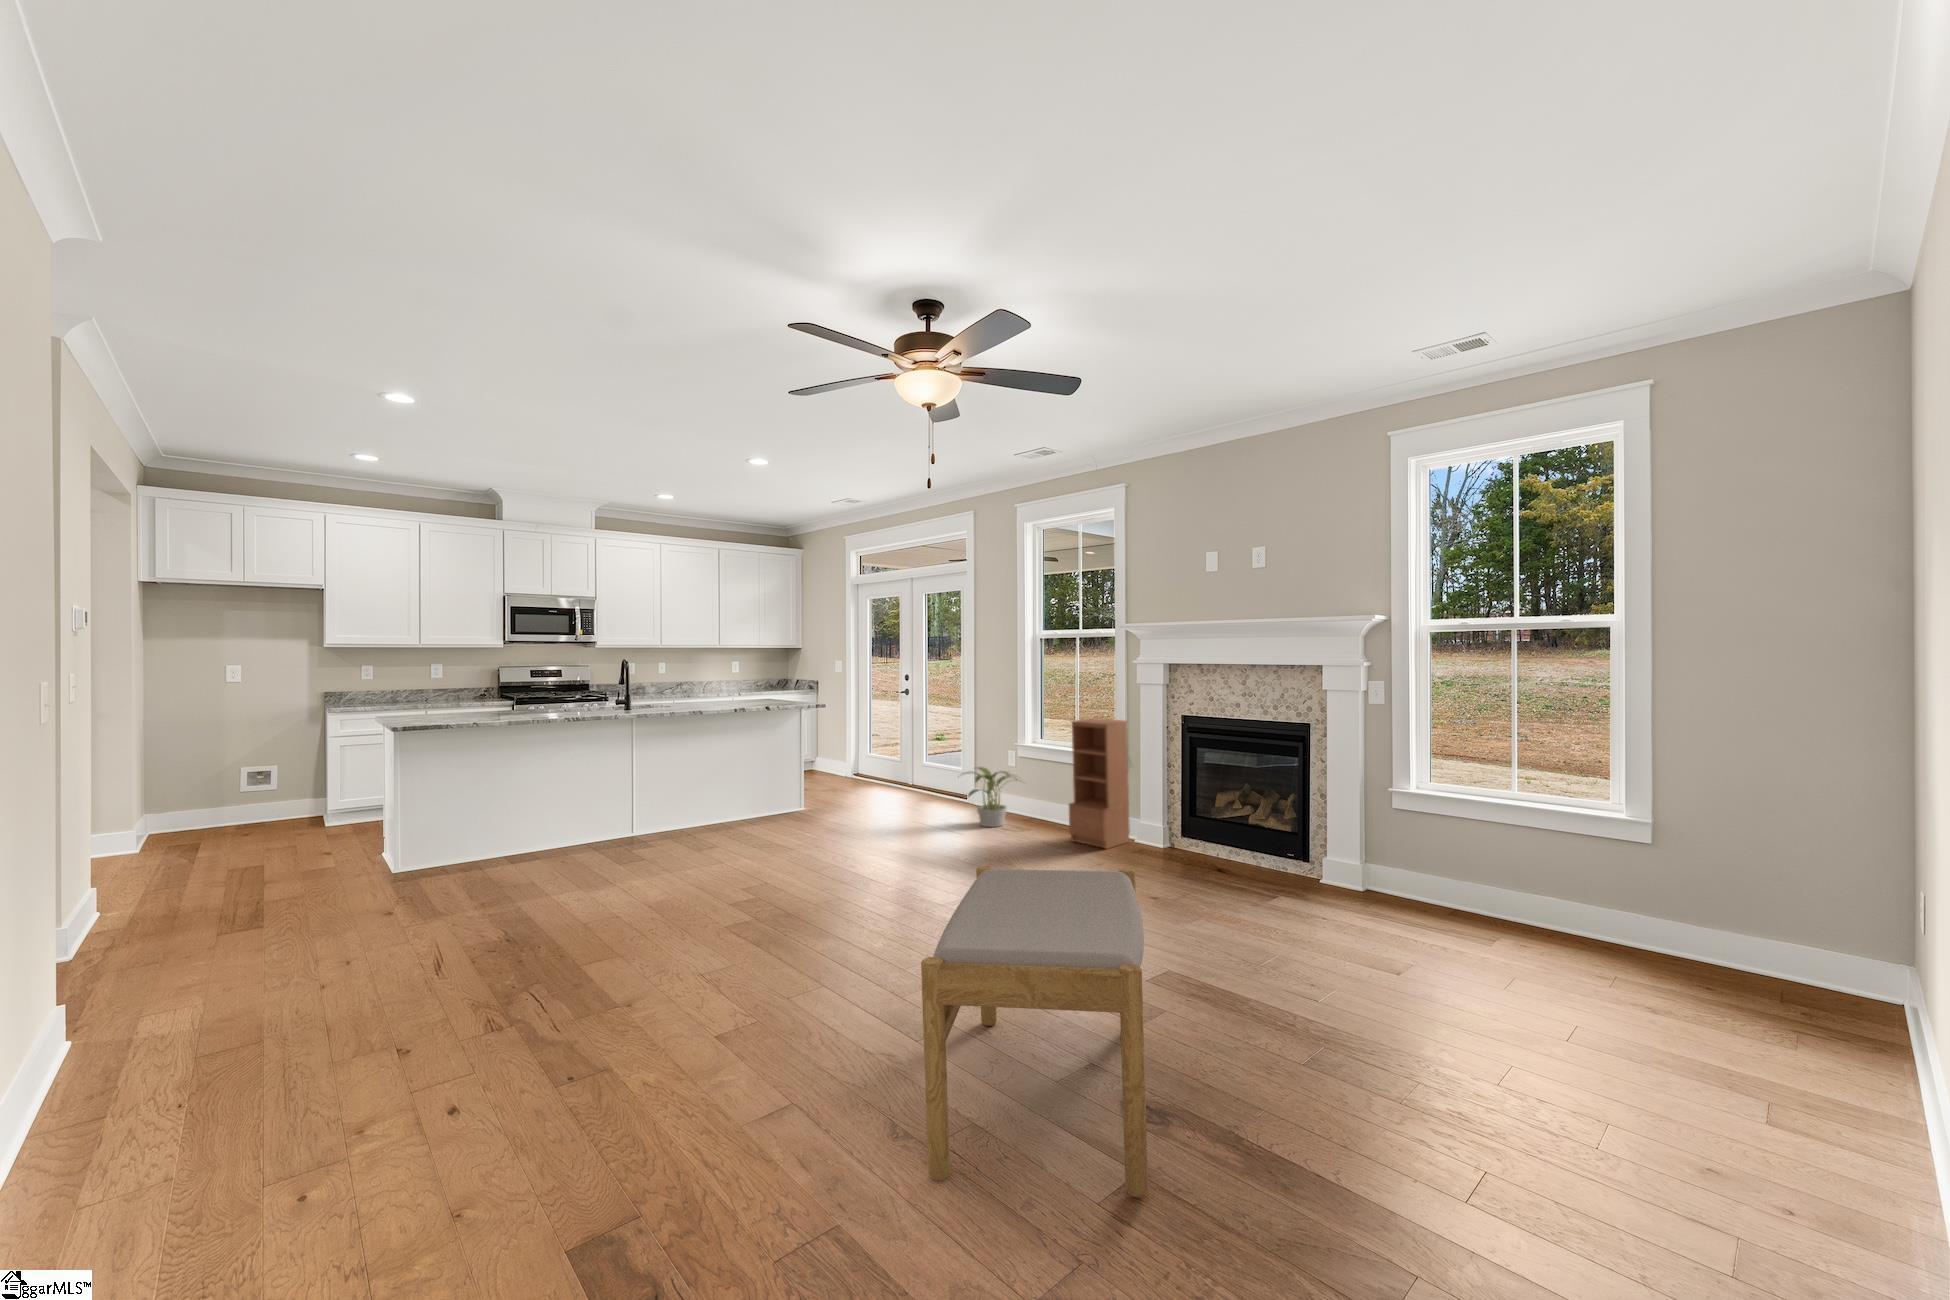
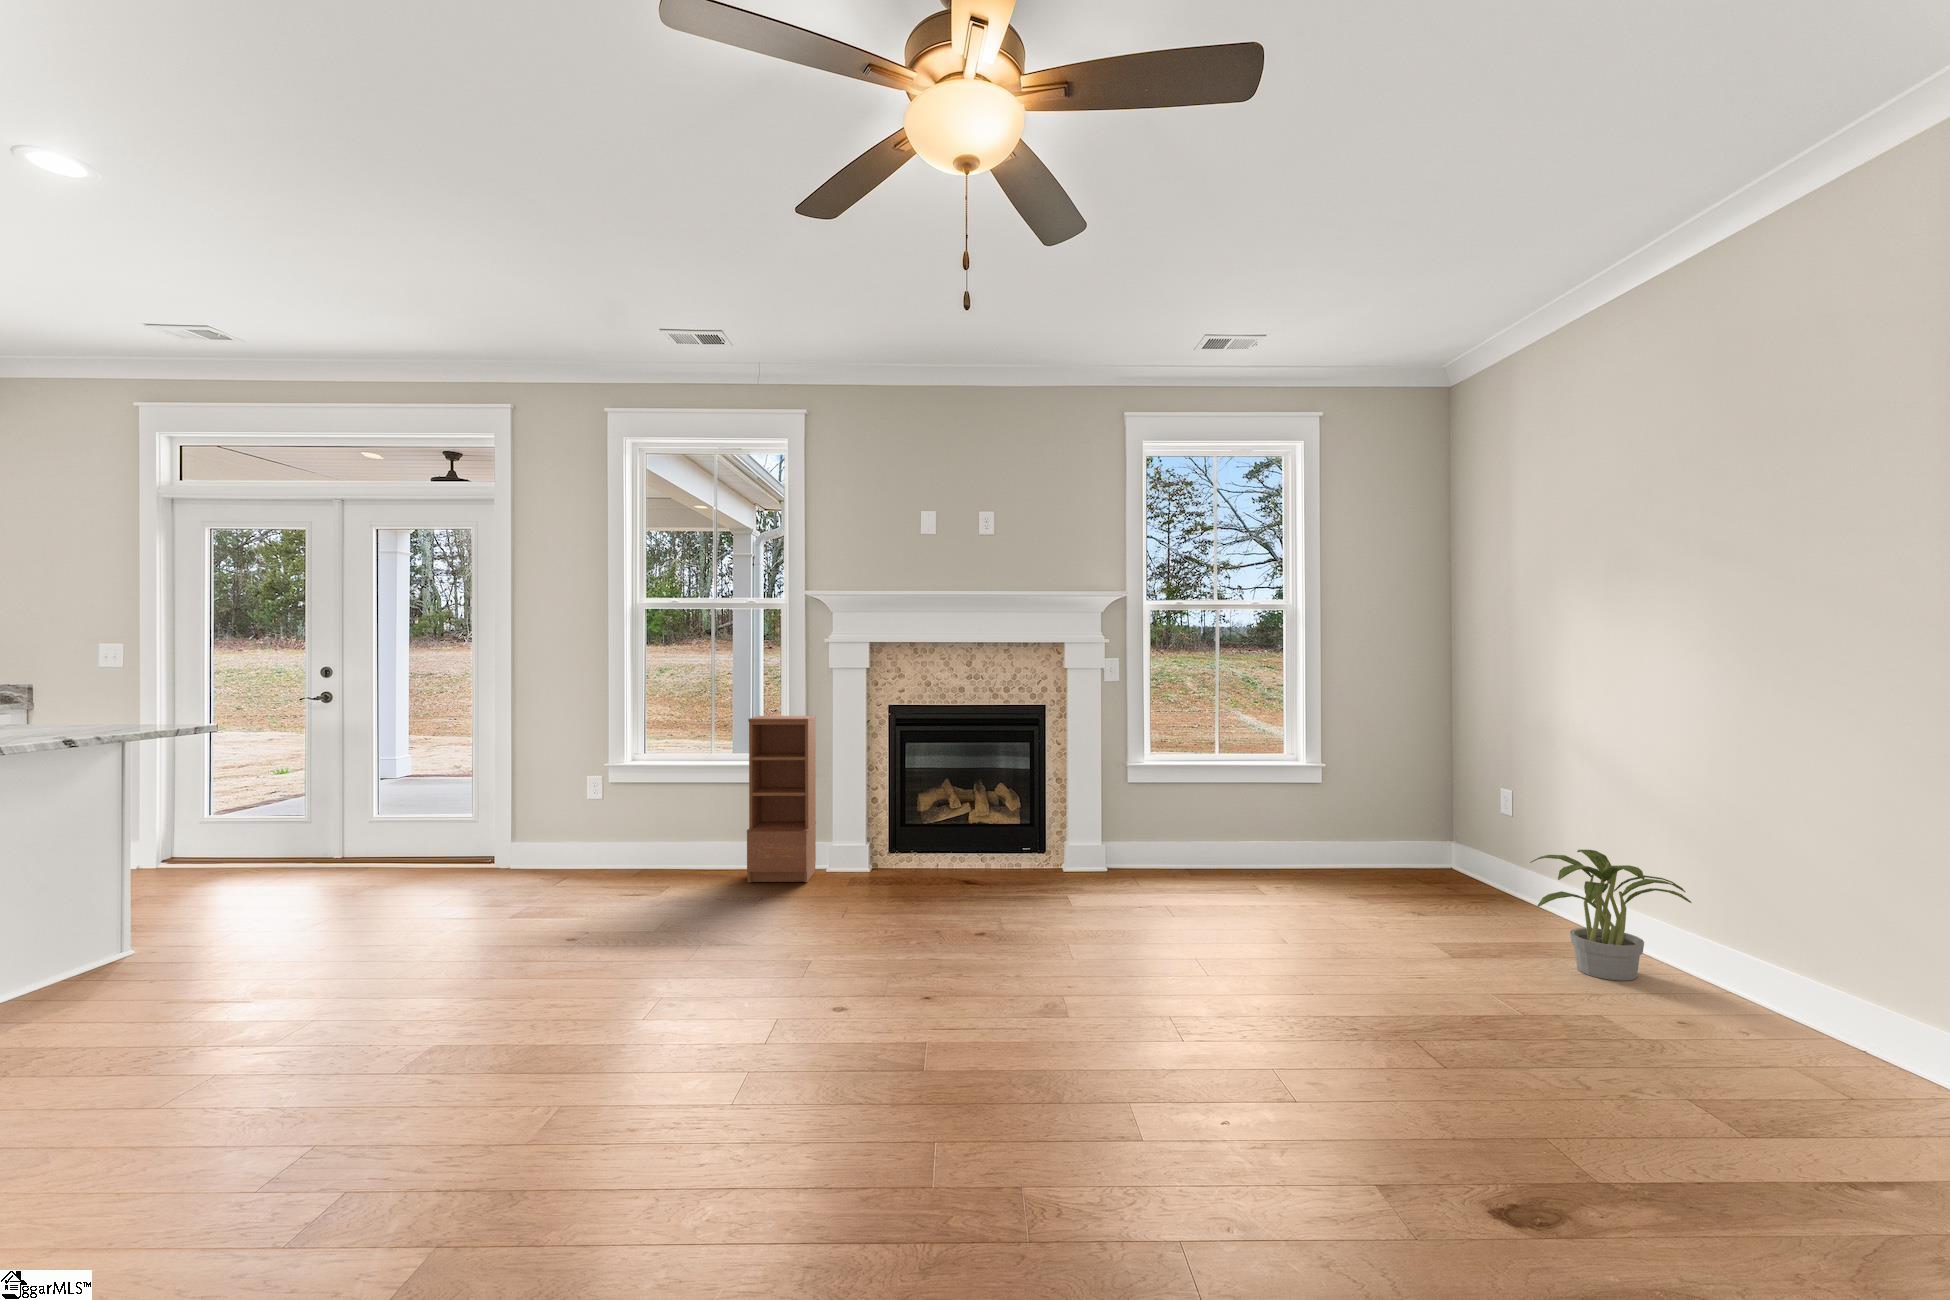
potted plant: present [958,767,1017,827] -> present [1530,850,1691,981]
footstool: present [921,866,1148,1197] -> none [1084,838,1532,1236]

